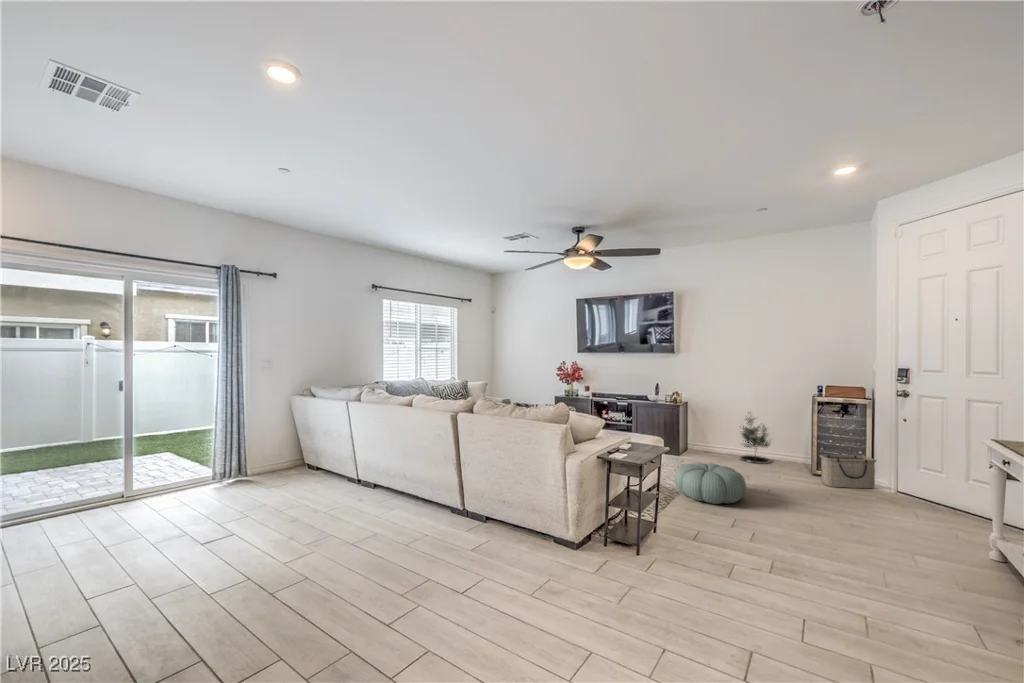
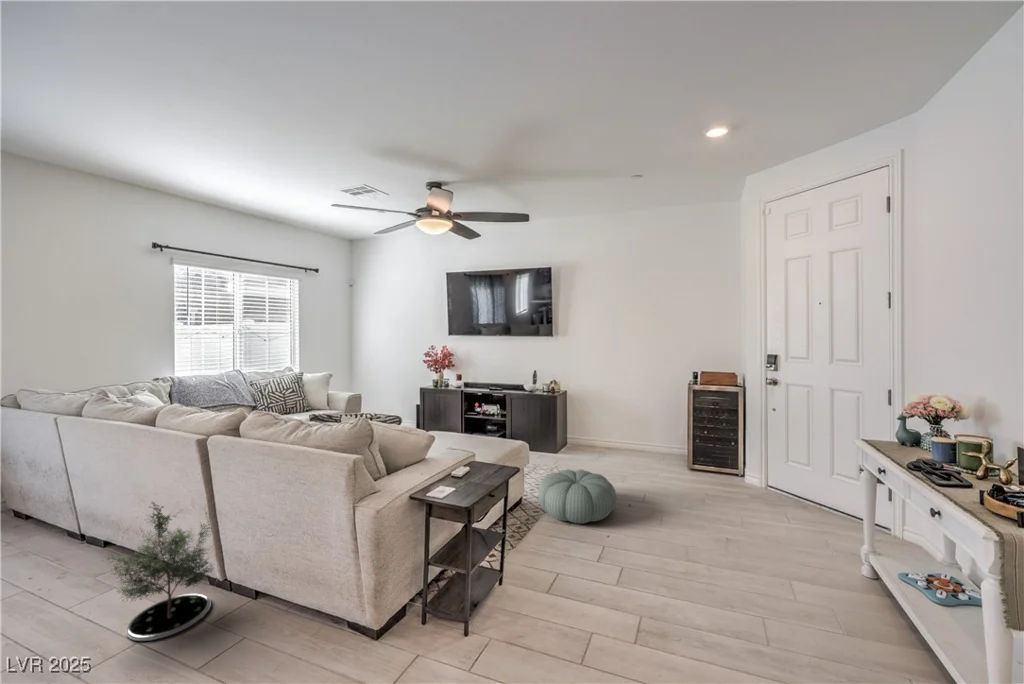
potted tree: present [740,414,770,464] -> present [107,502,213,641]
basket: present [819,455,876,488] -> none [694,448,747,484]

